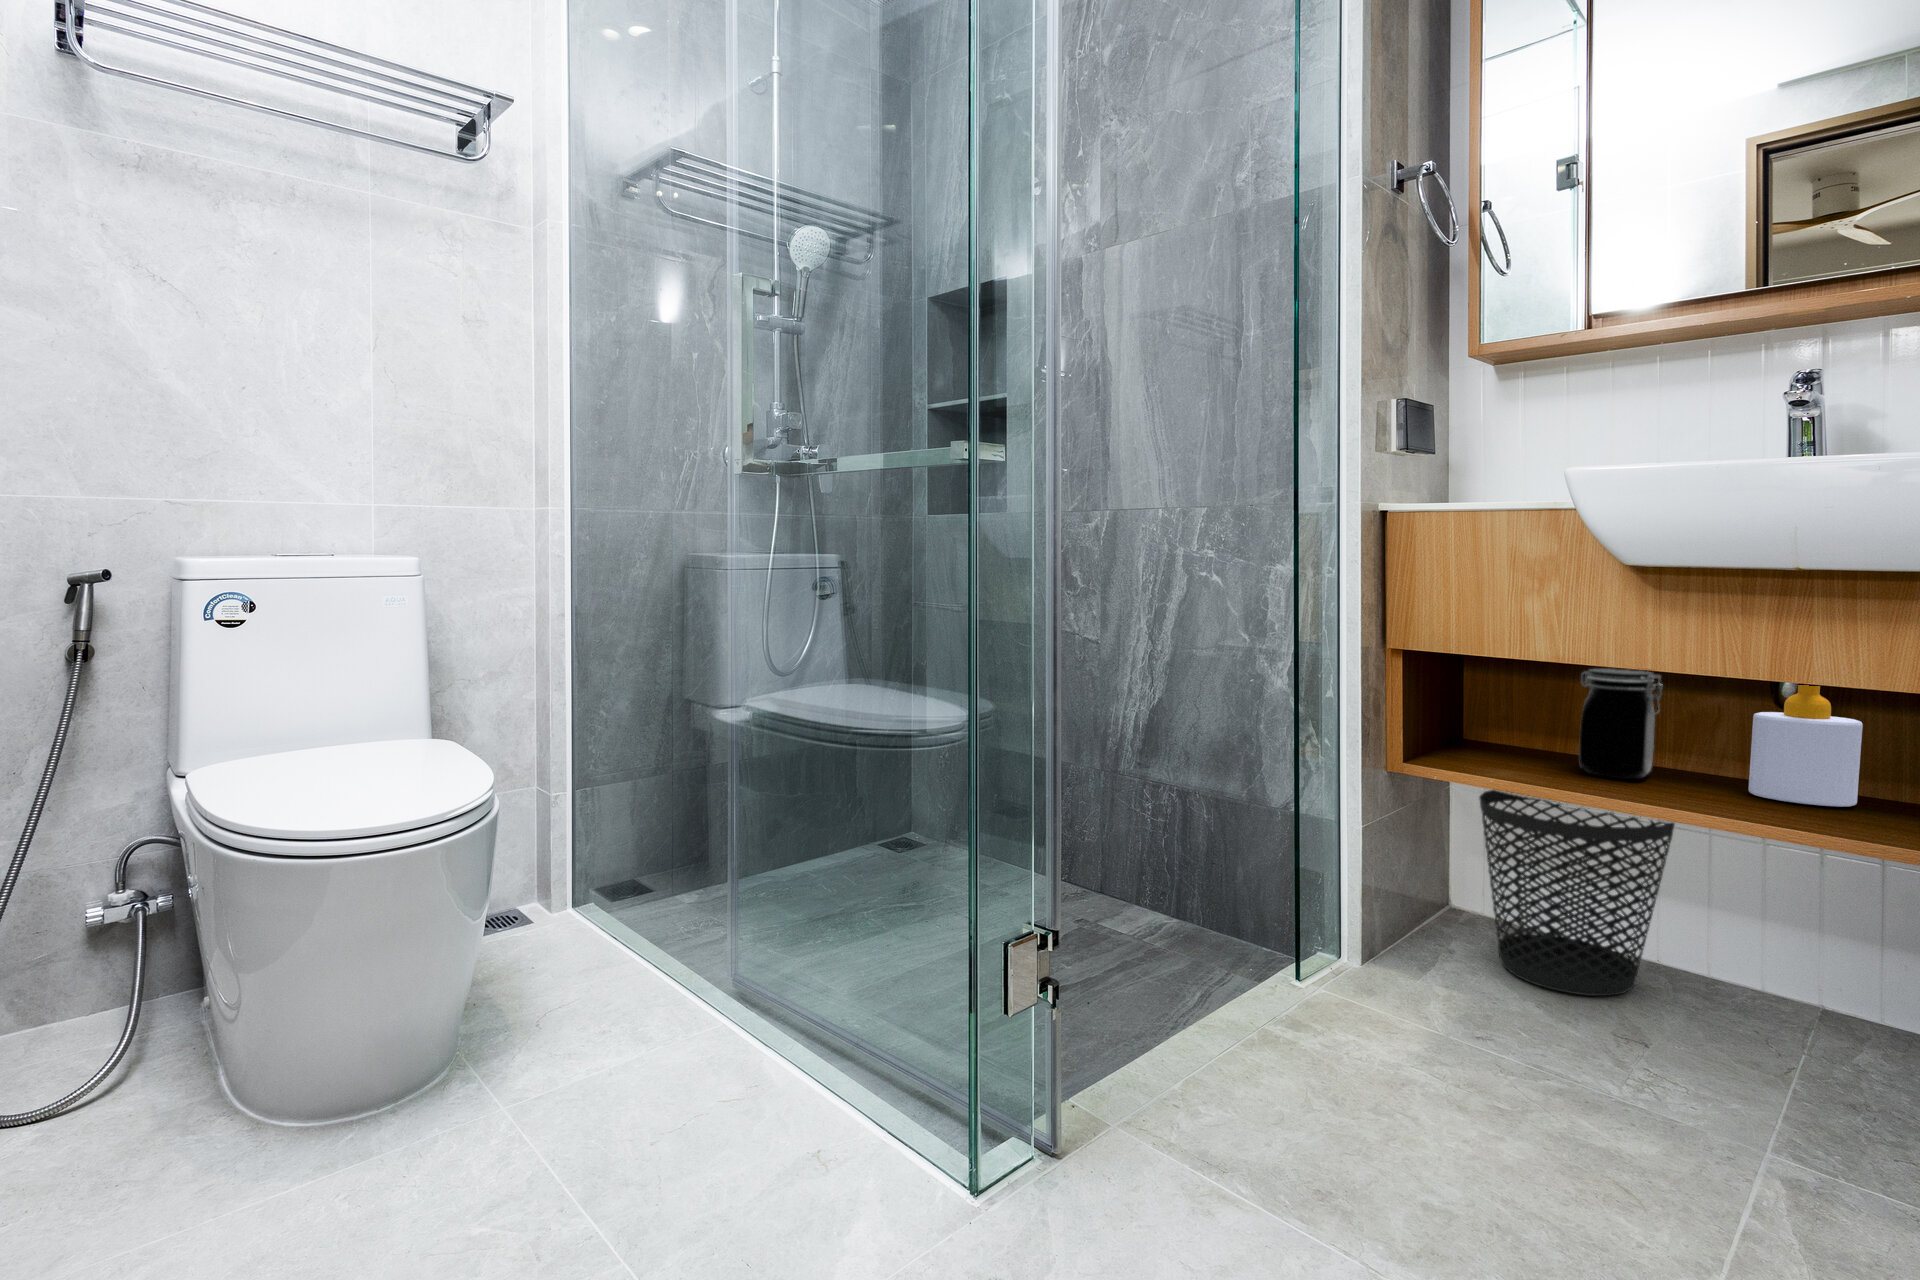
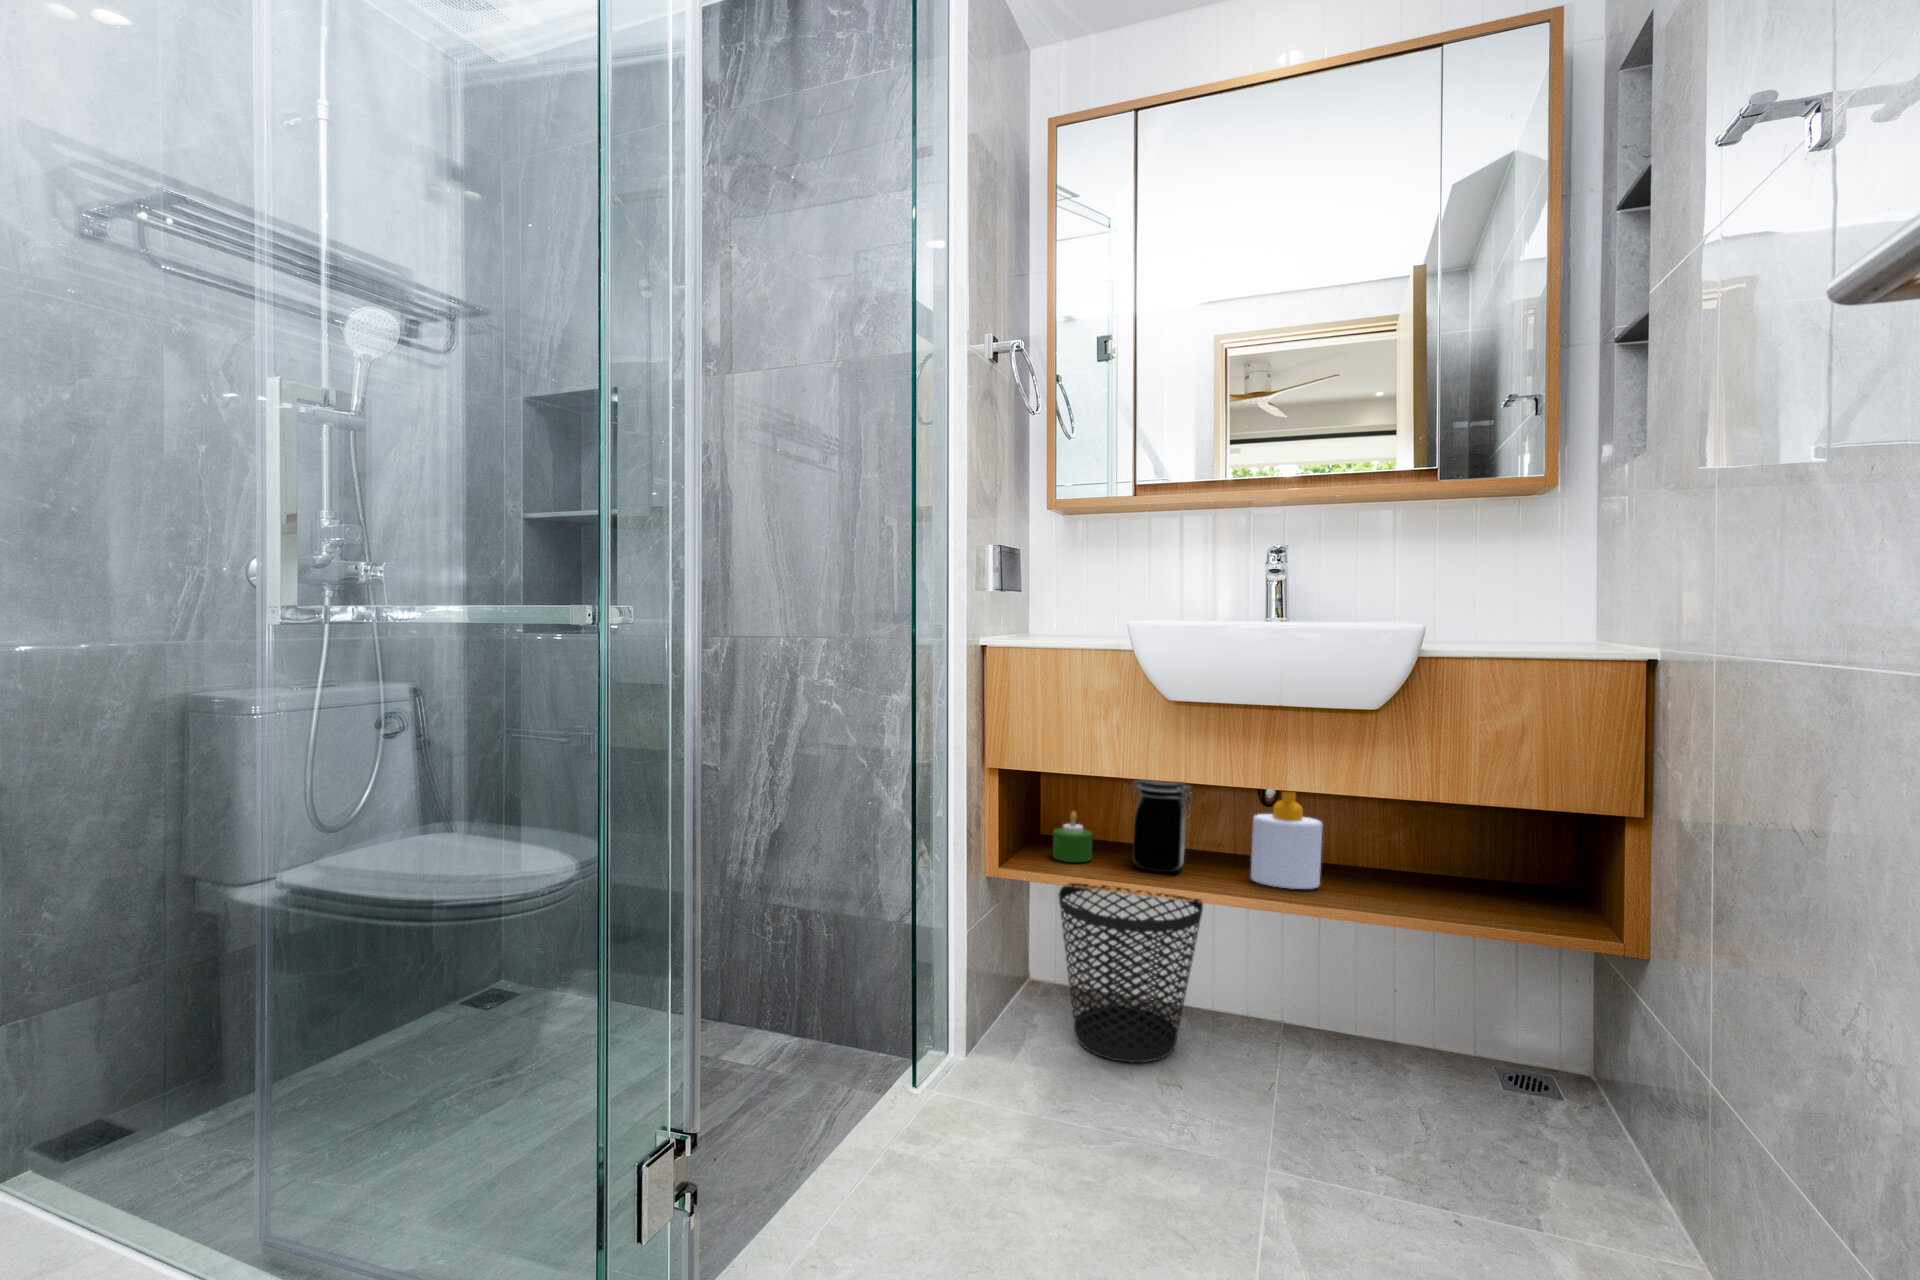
candle: none [1474,706,1526,764] -> present [1053,811,1092,862]

